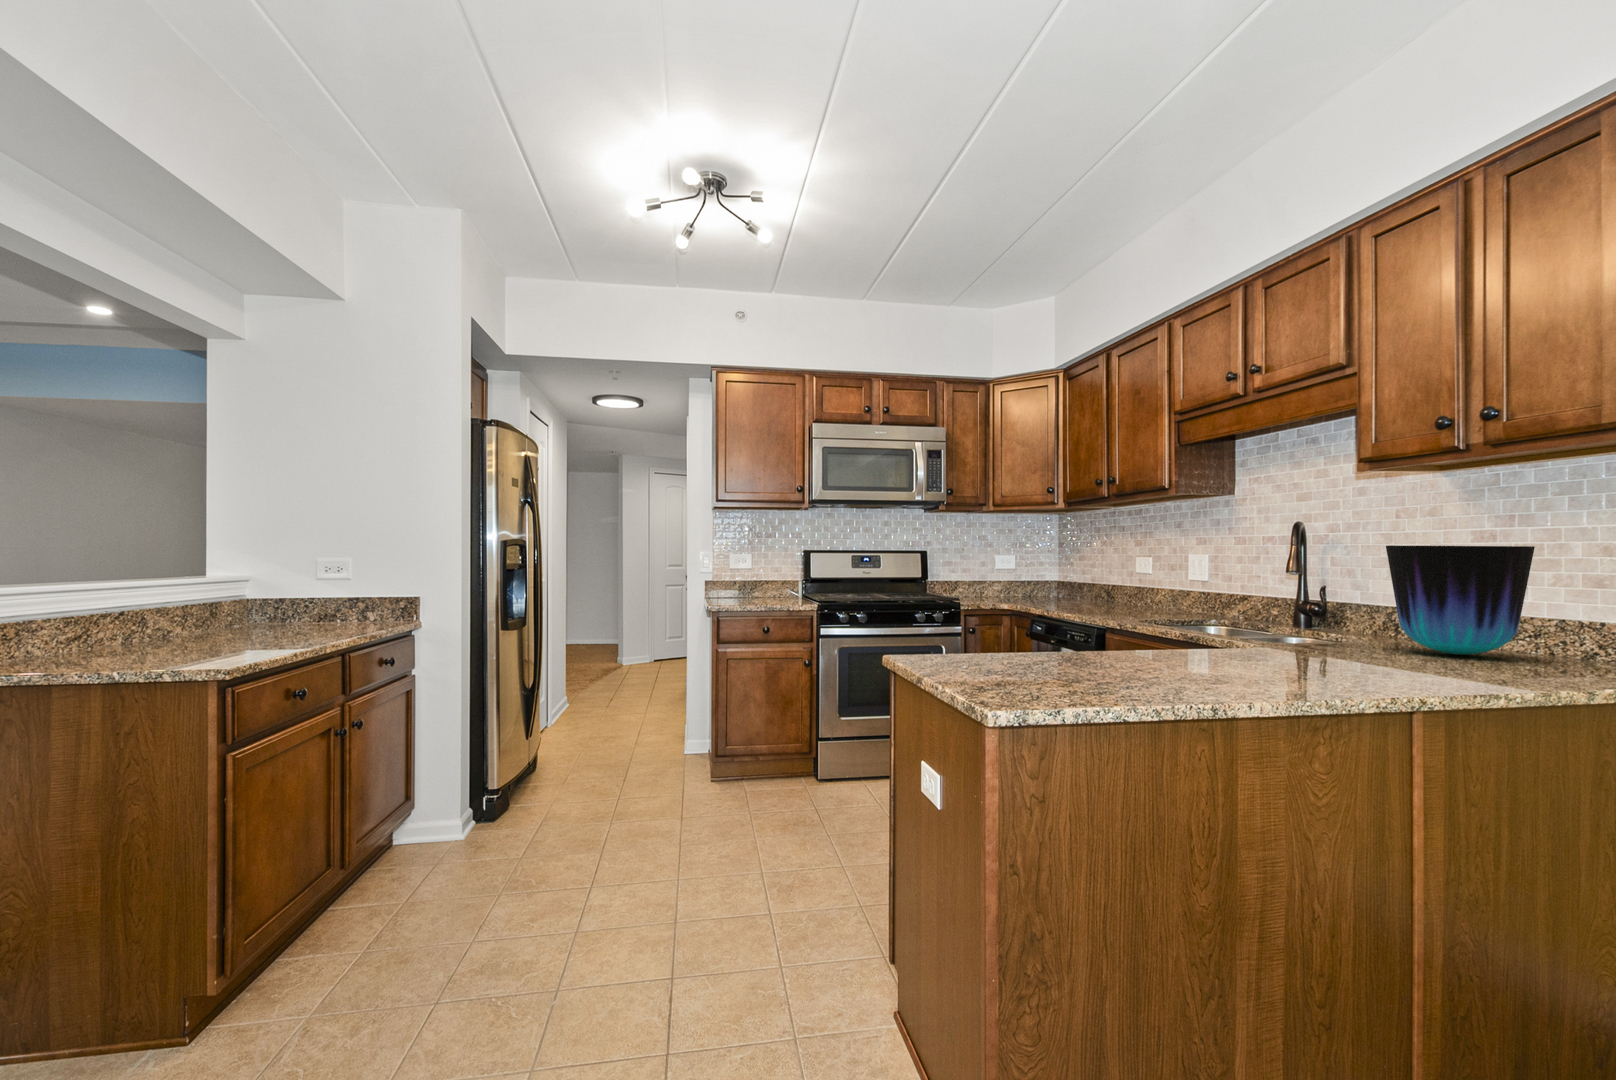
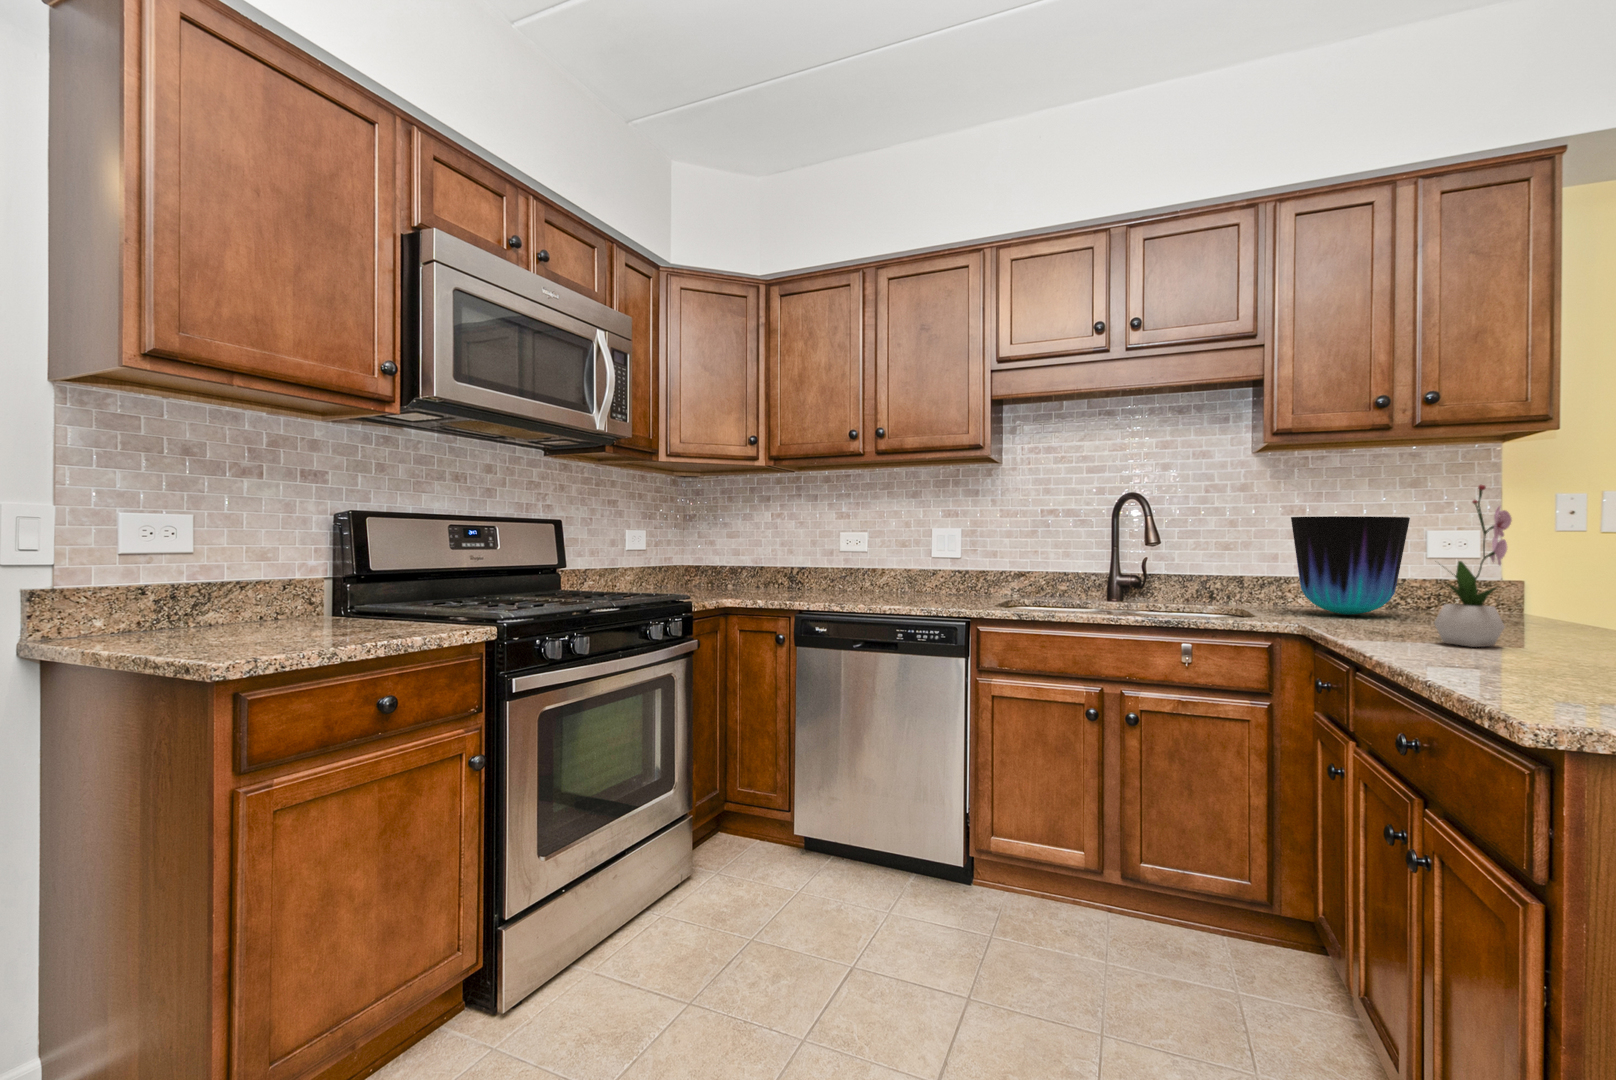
flower arrangement: none [1224,521,1281,664] -> present [1434,485,1512,647]

